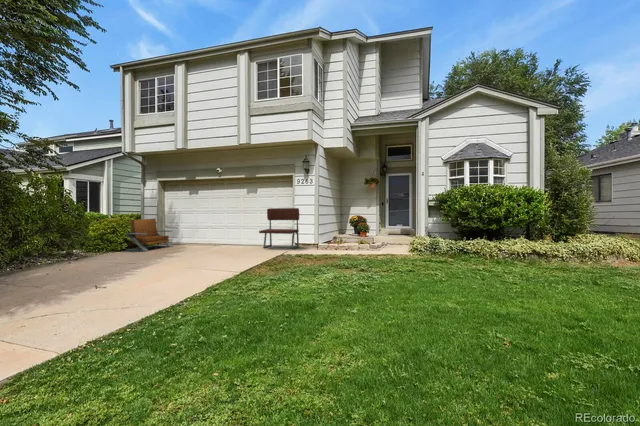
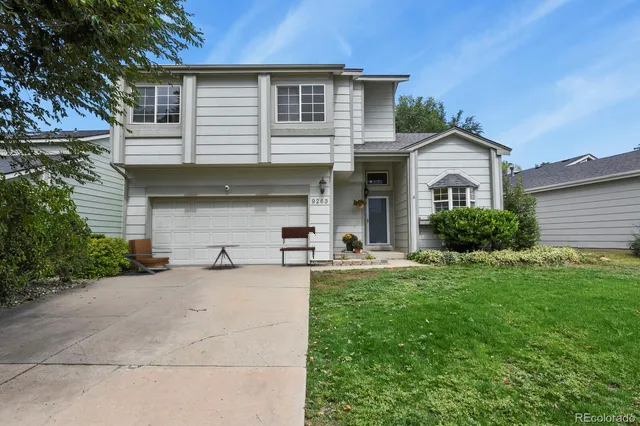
round table: none [197,225,229,248] -> present [207,245,240,269]

